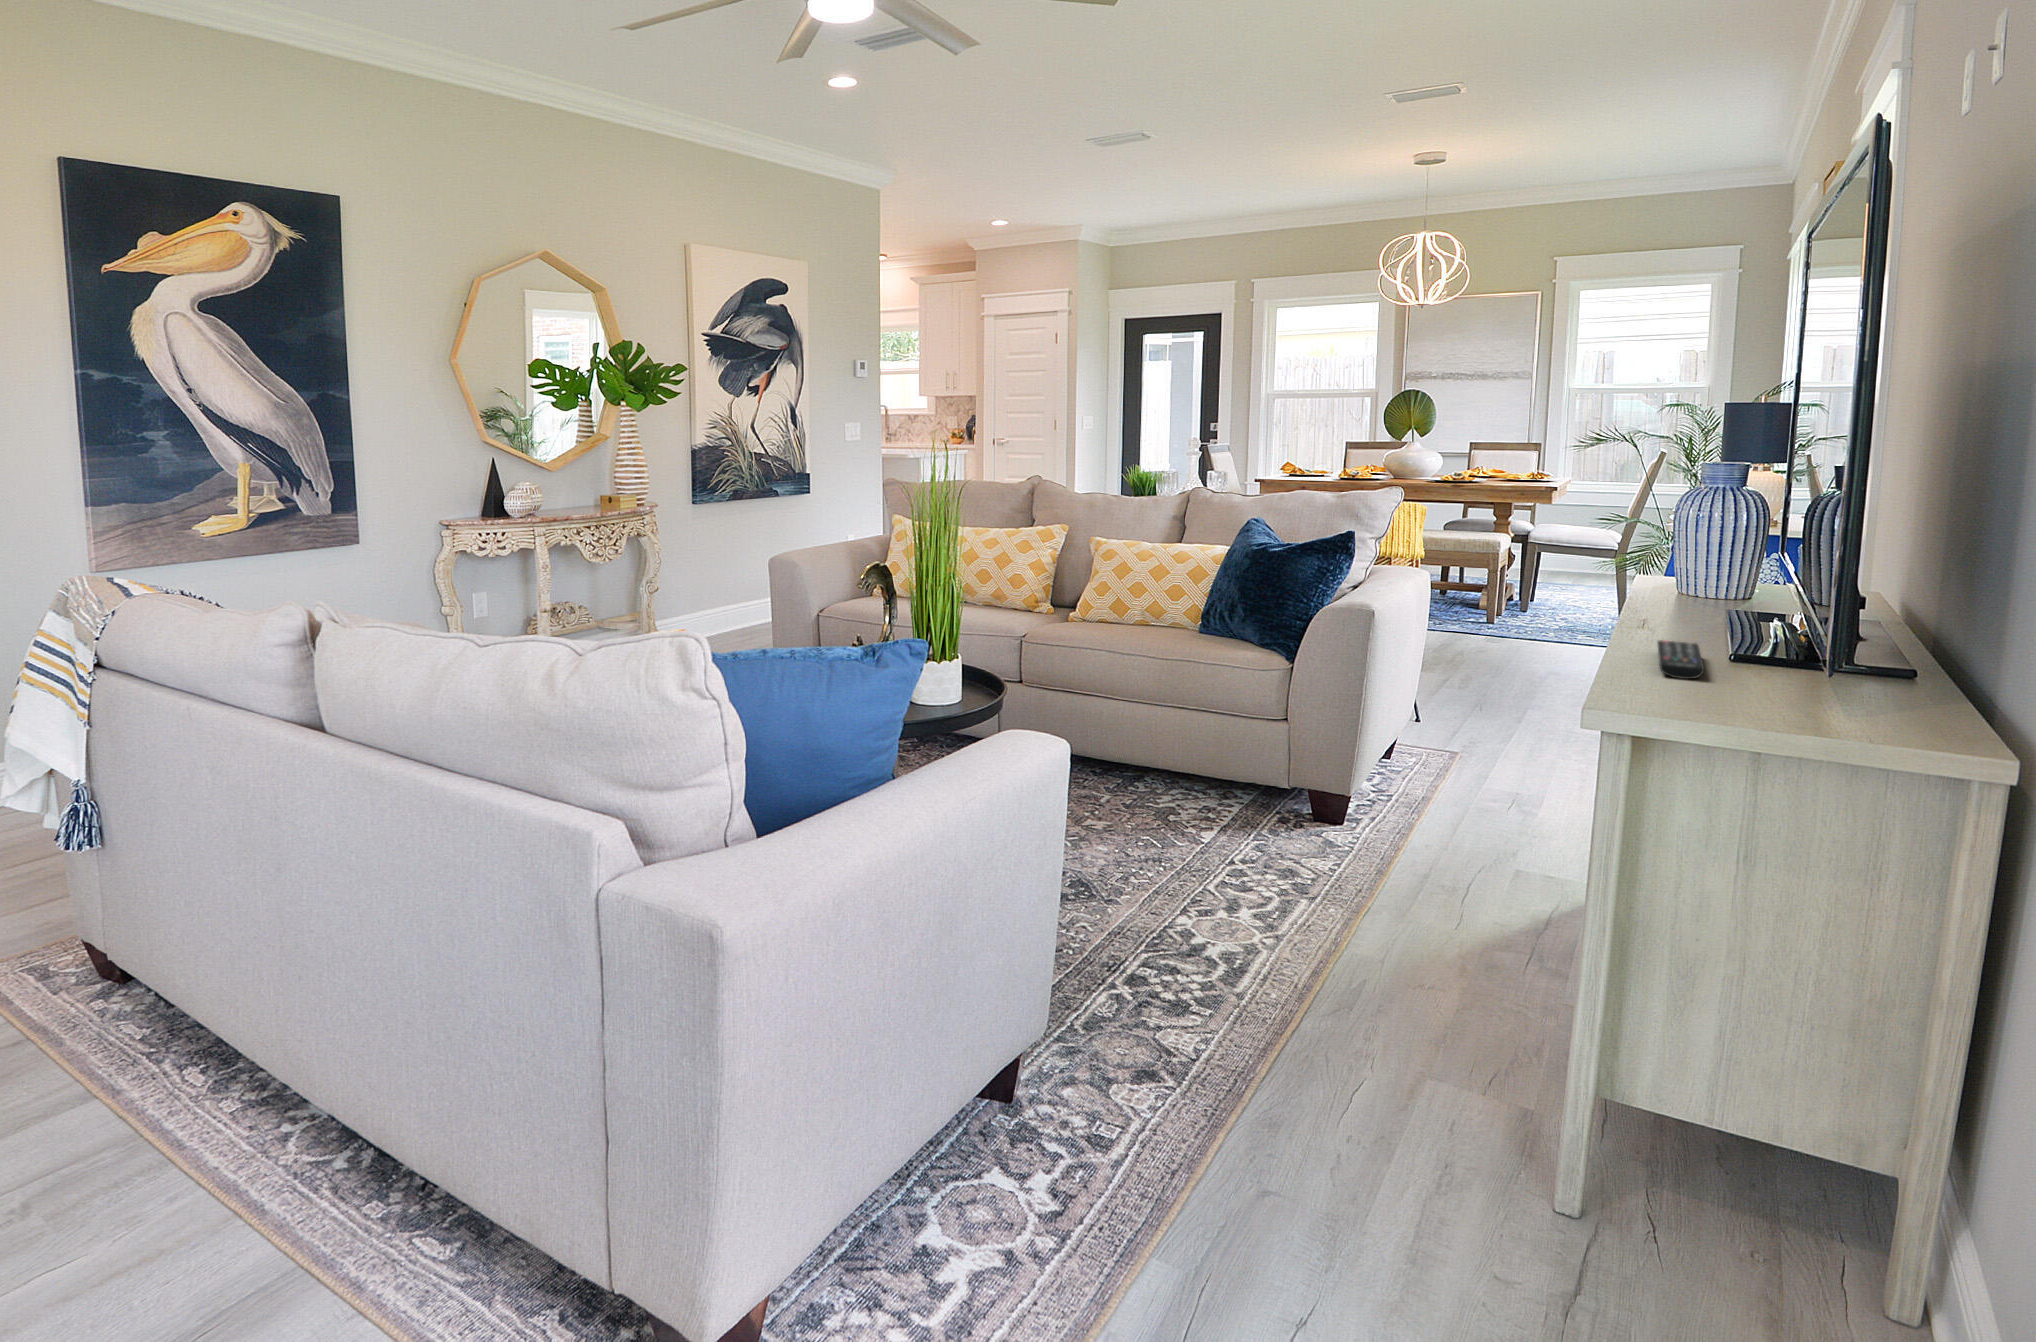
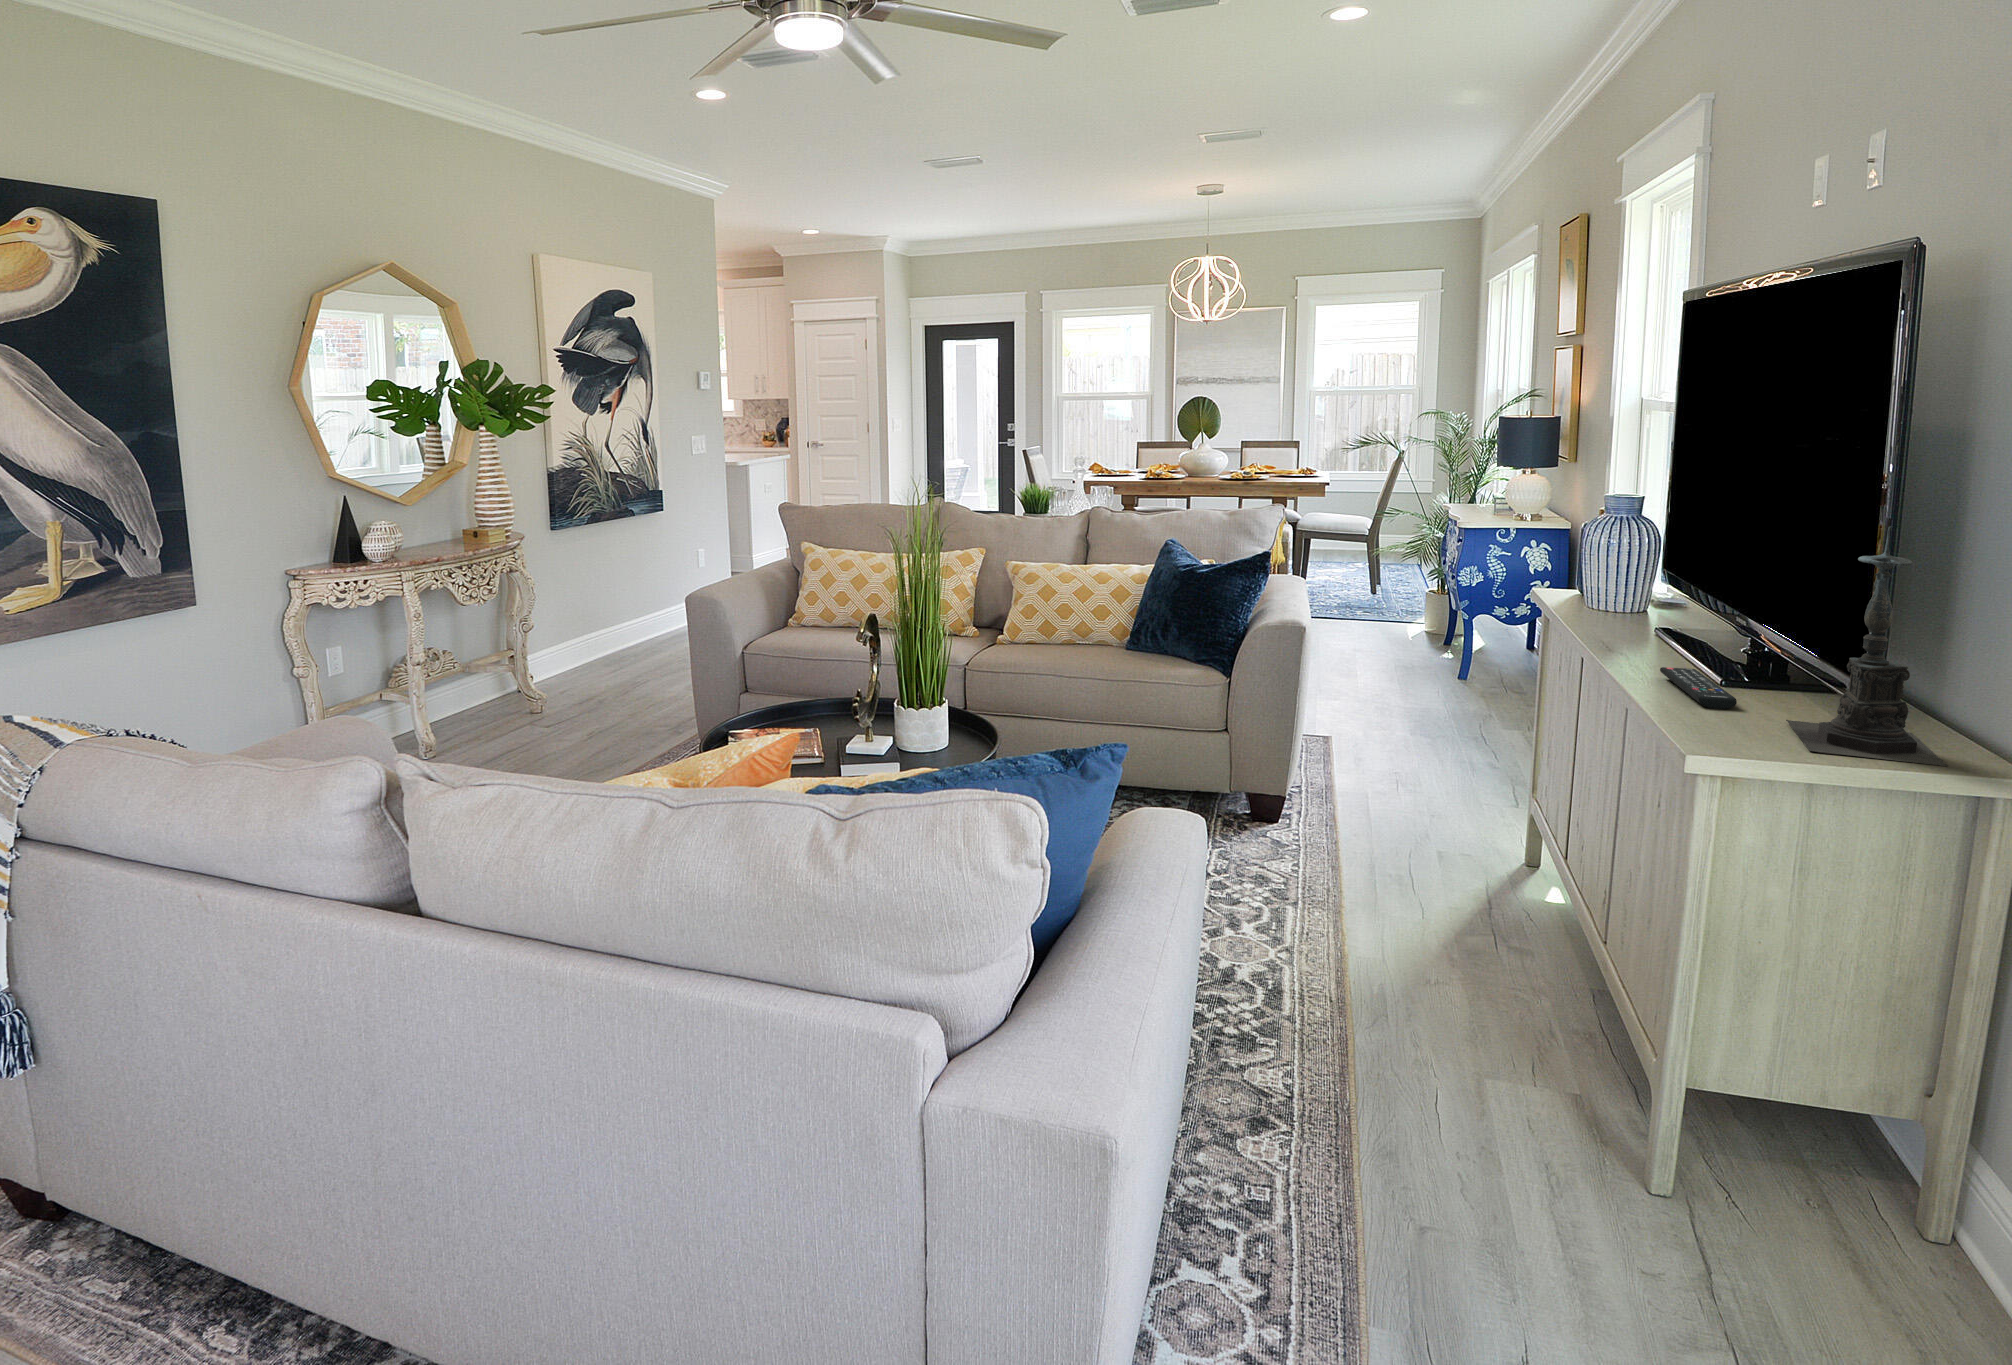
candle holder: none [1727,460,1892,737] -> present [1786,526,1947,766]

